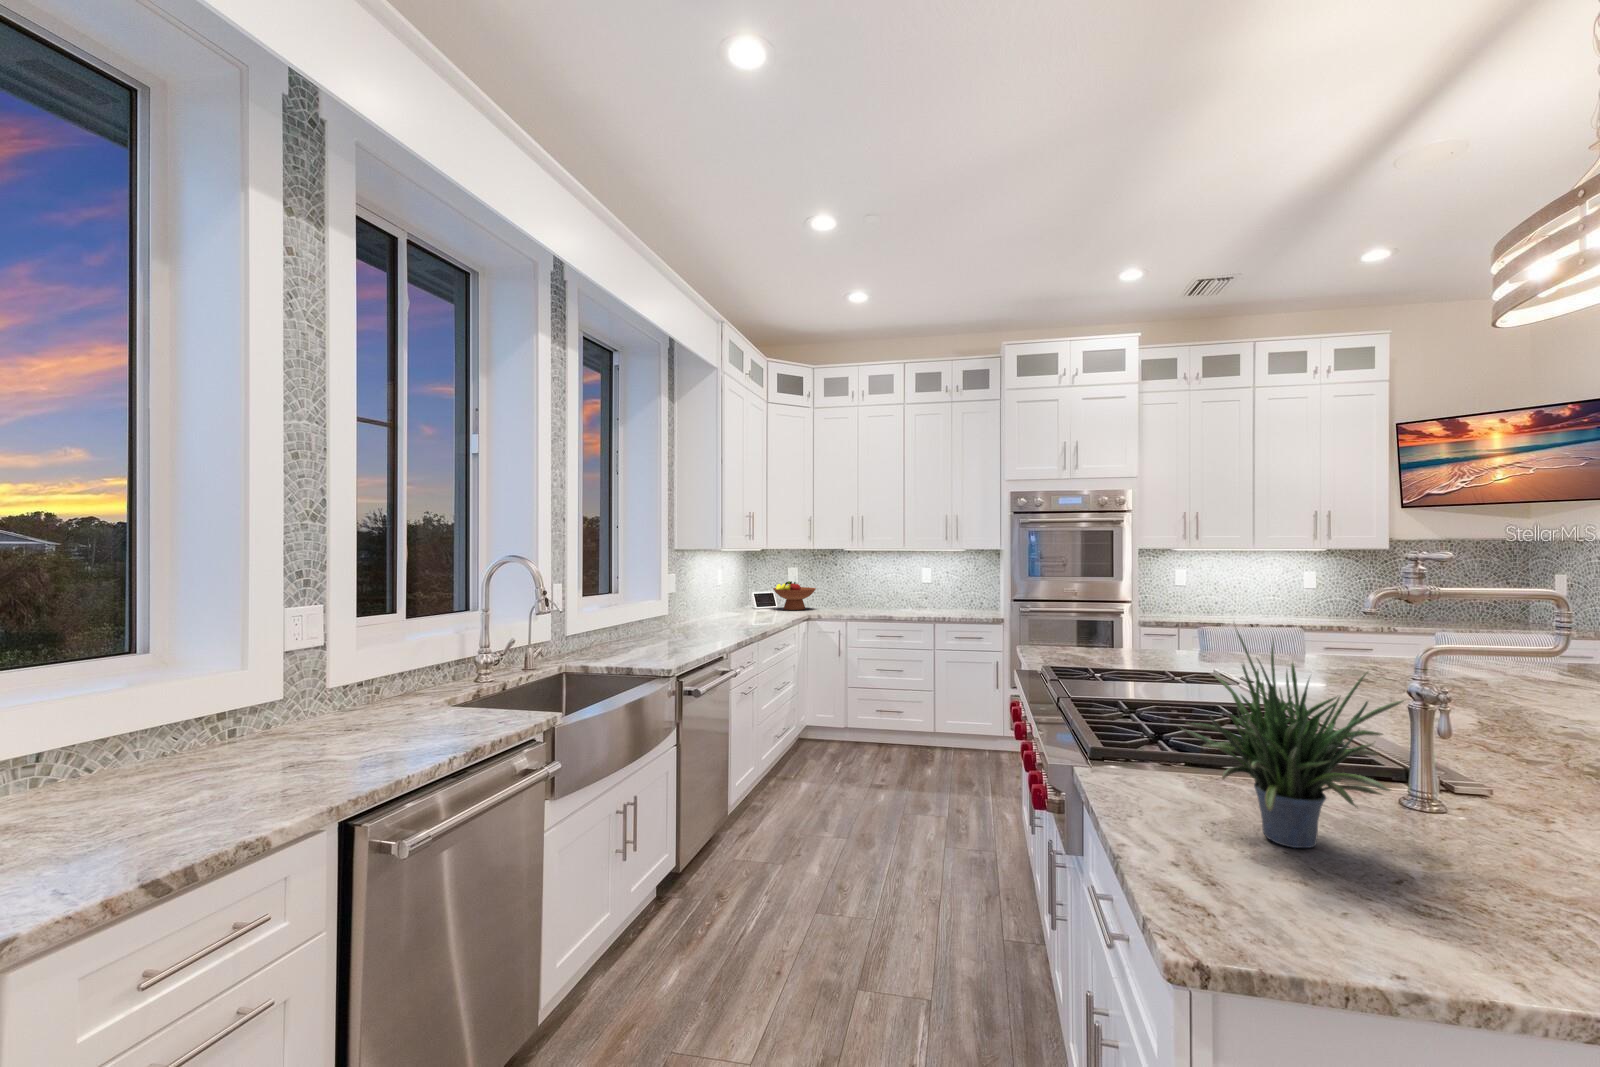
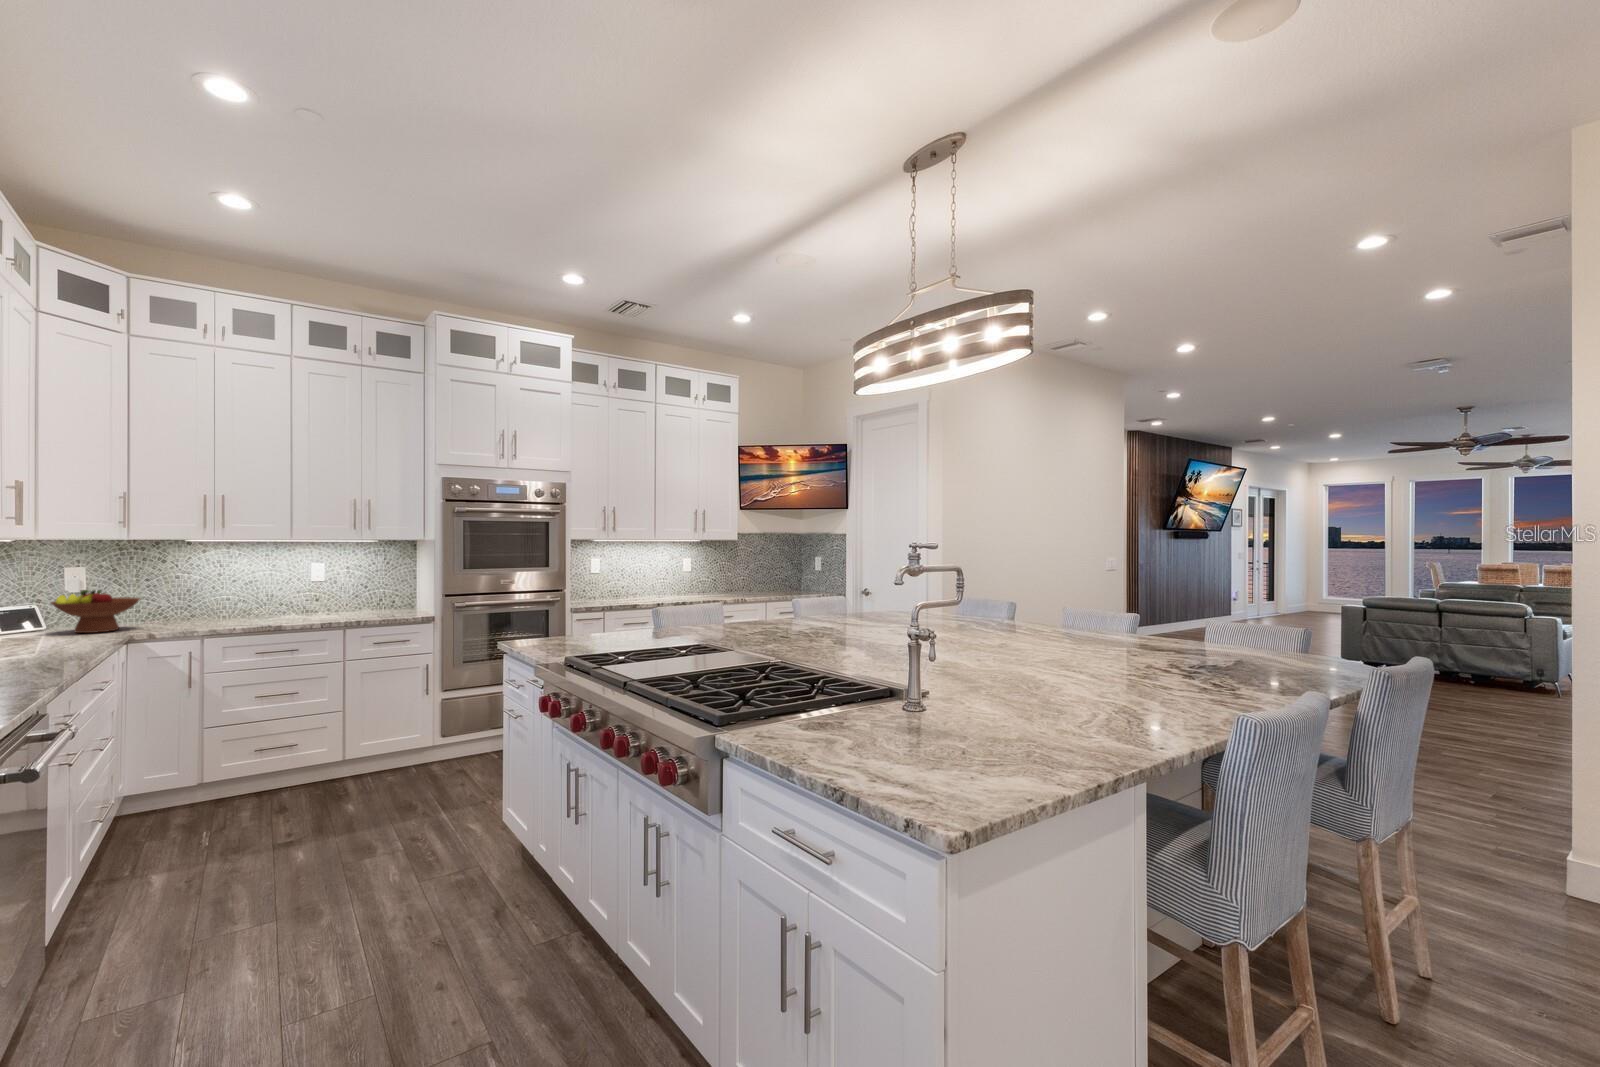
potted plant: present [1182,632,1404,848] -> none [826,594,980,749]

